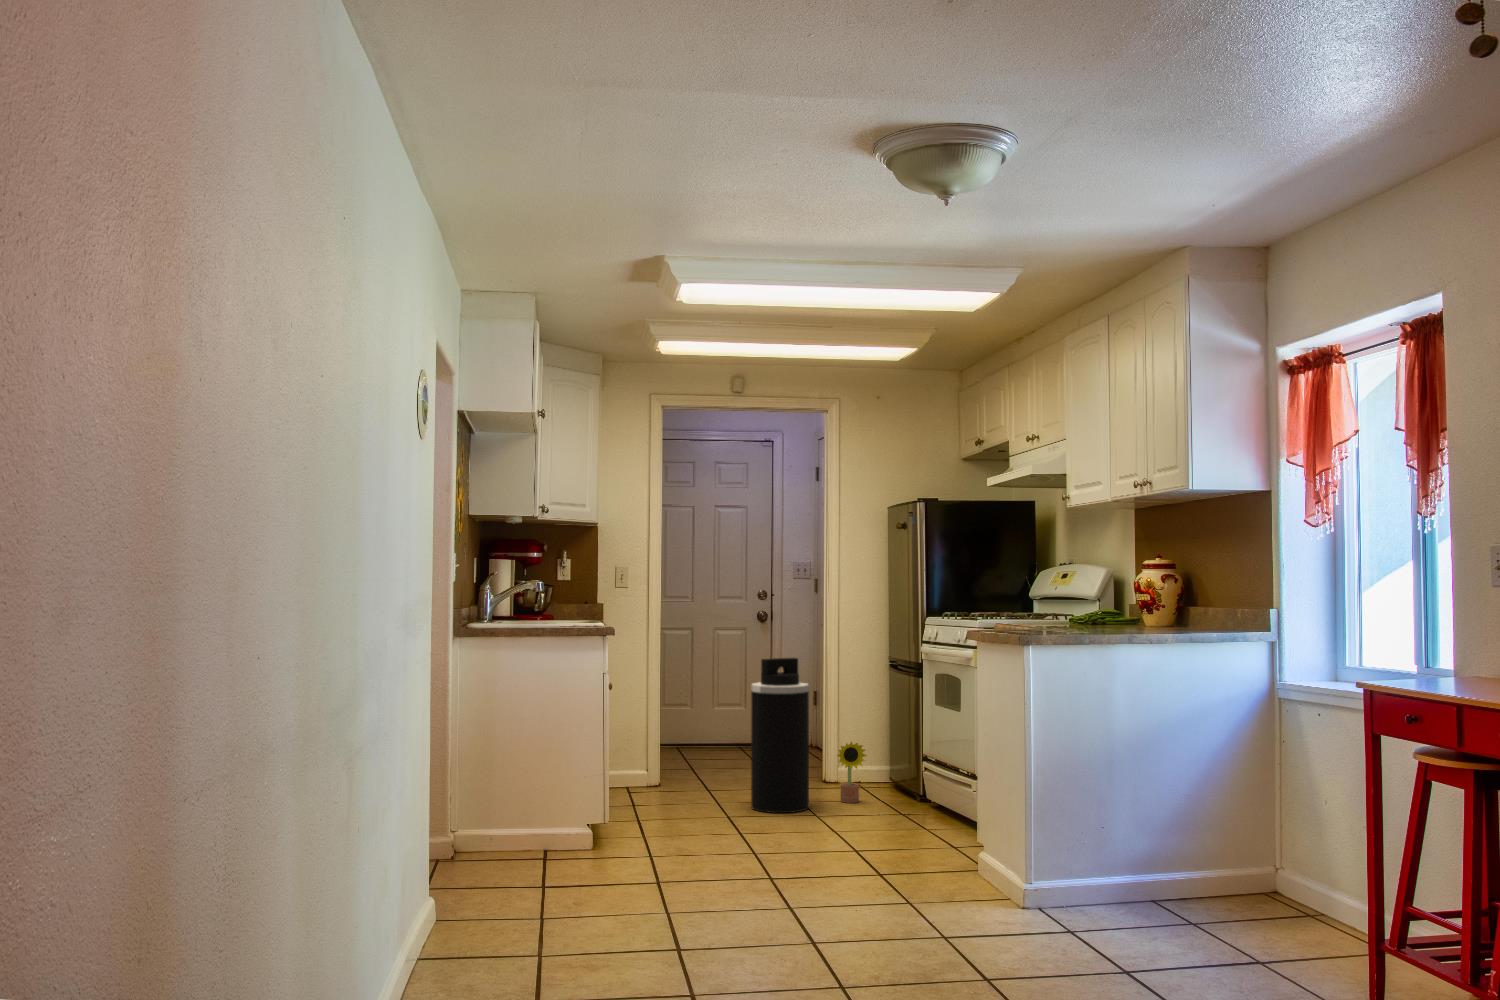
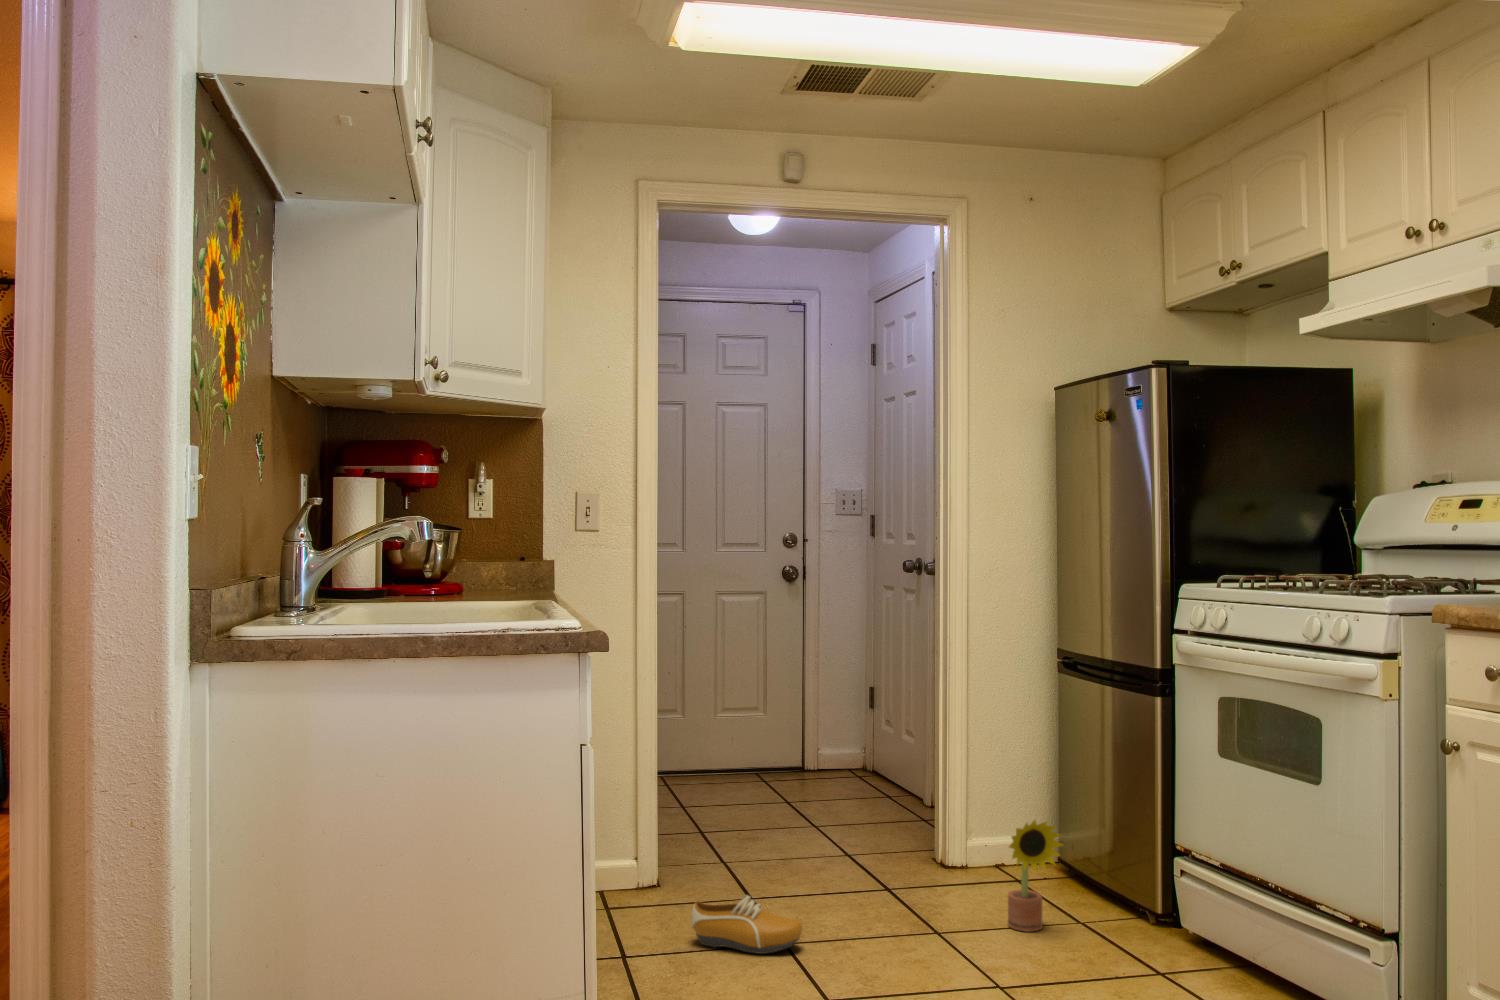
trash can: present [751,658,809,813] -> none [852,664,966,974]
shoe: none [669,778,726,806] -> present [691,895,802,954]

